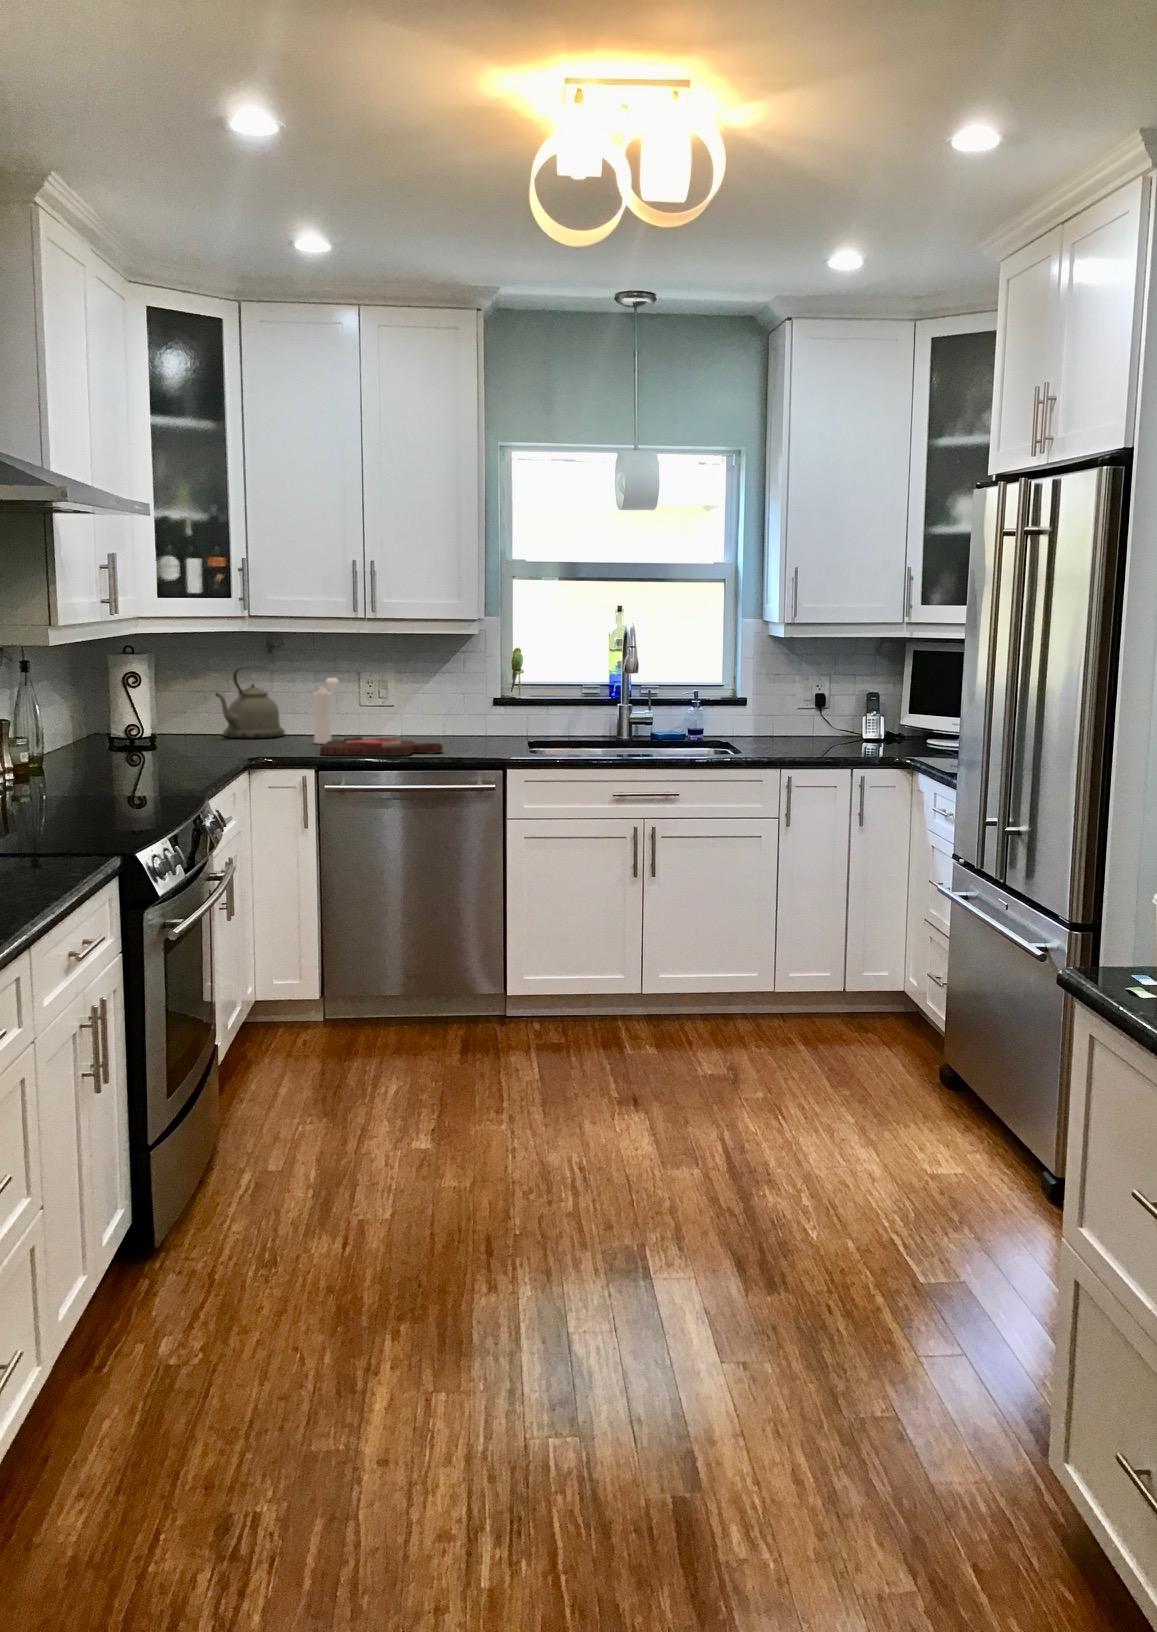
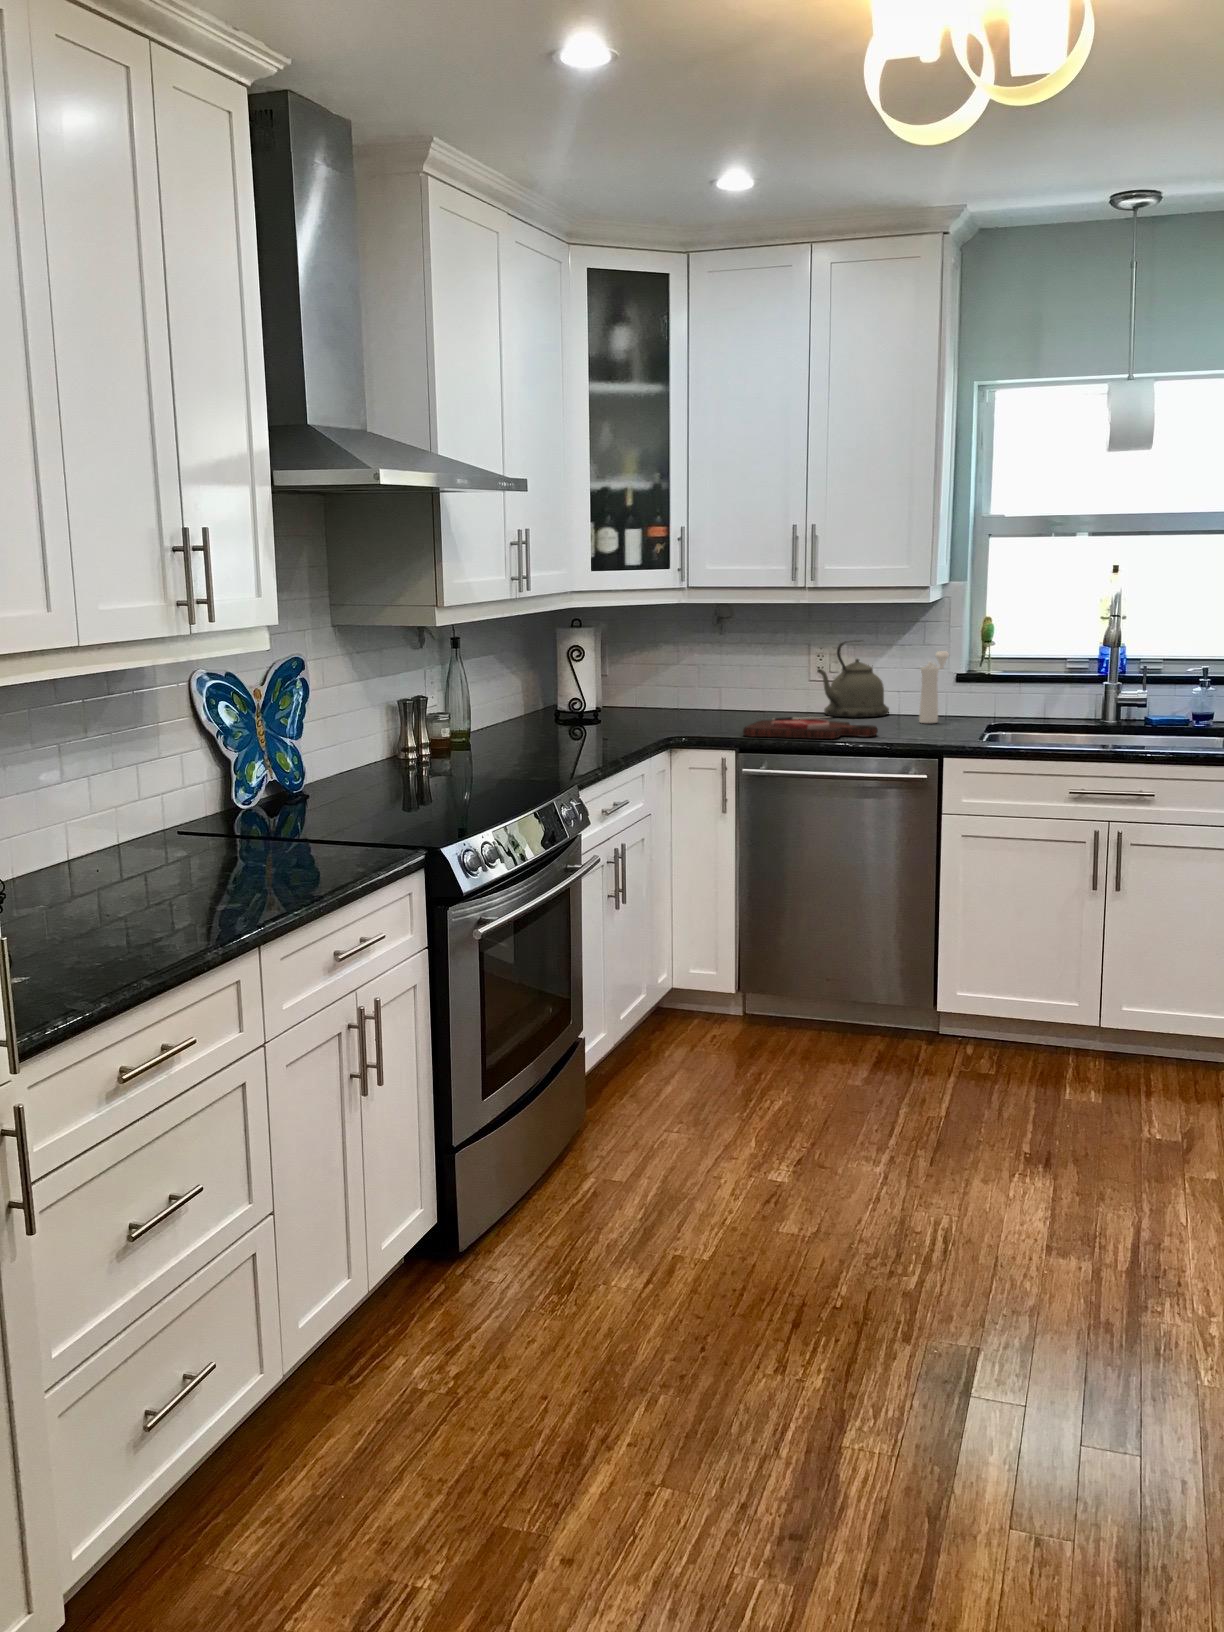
kettle: present [216,666,285,738] -> present [818,641,889,717]
pepper mill: present [314,678,338,744] -> present [919,651,949,723]

